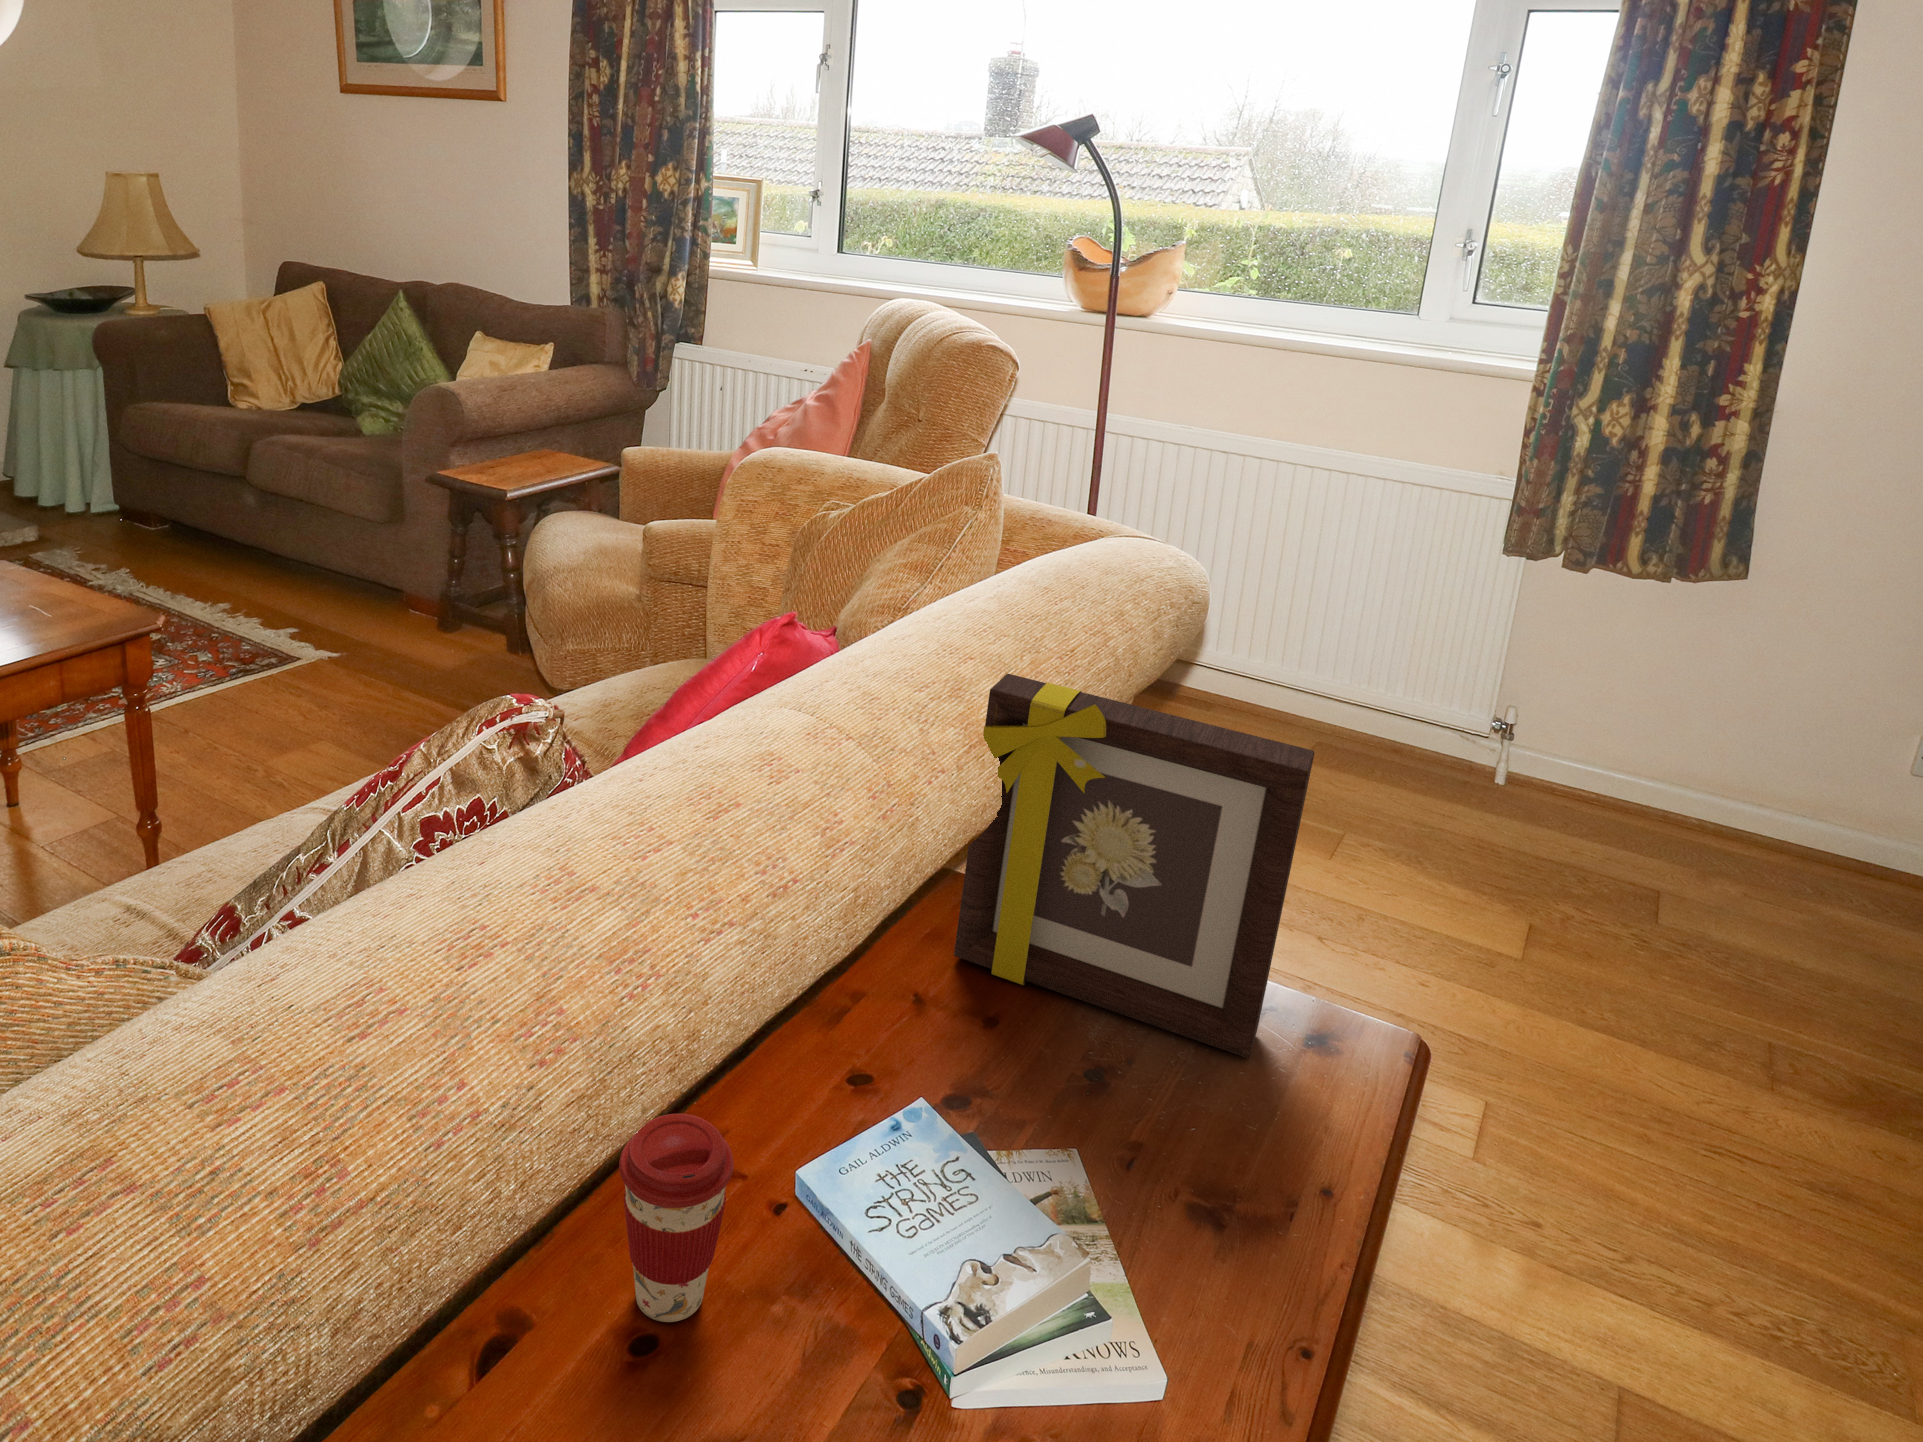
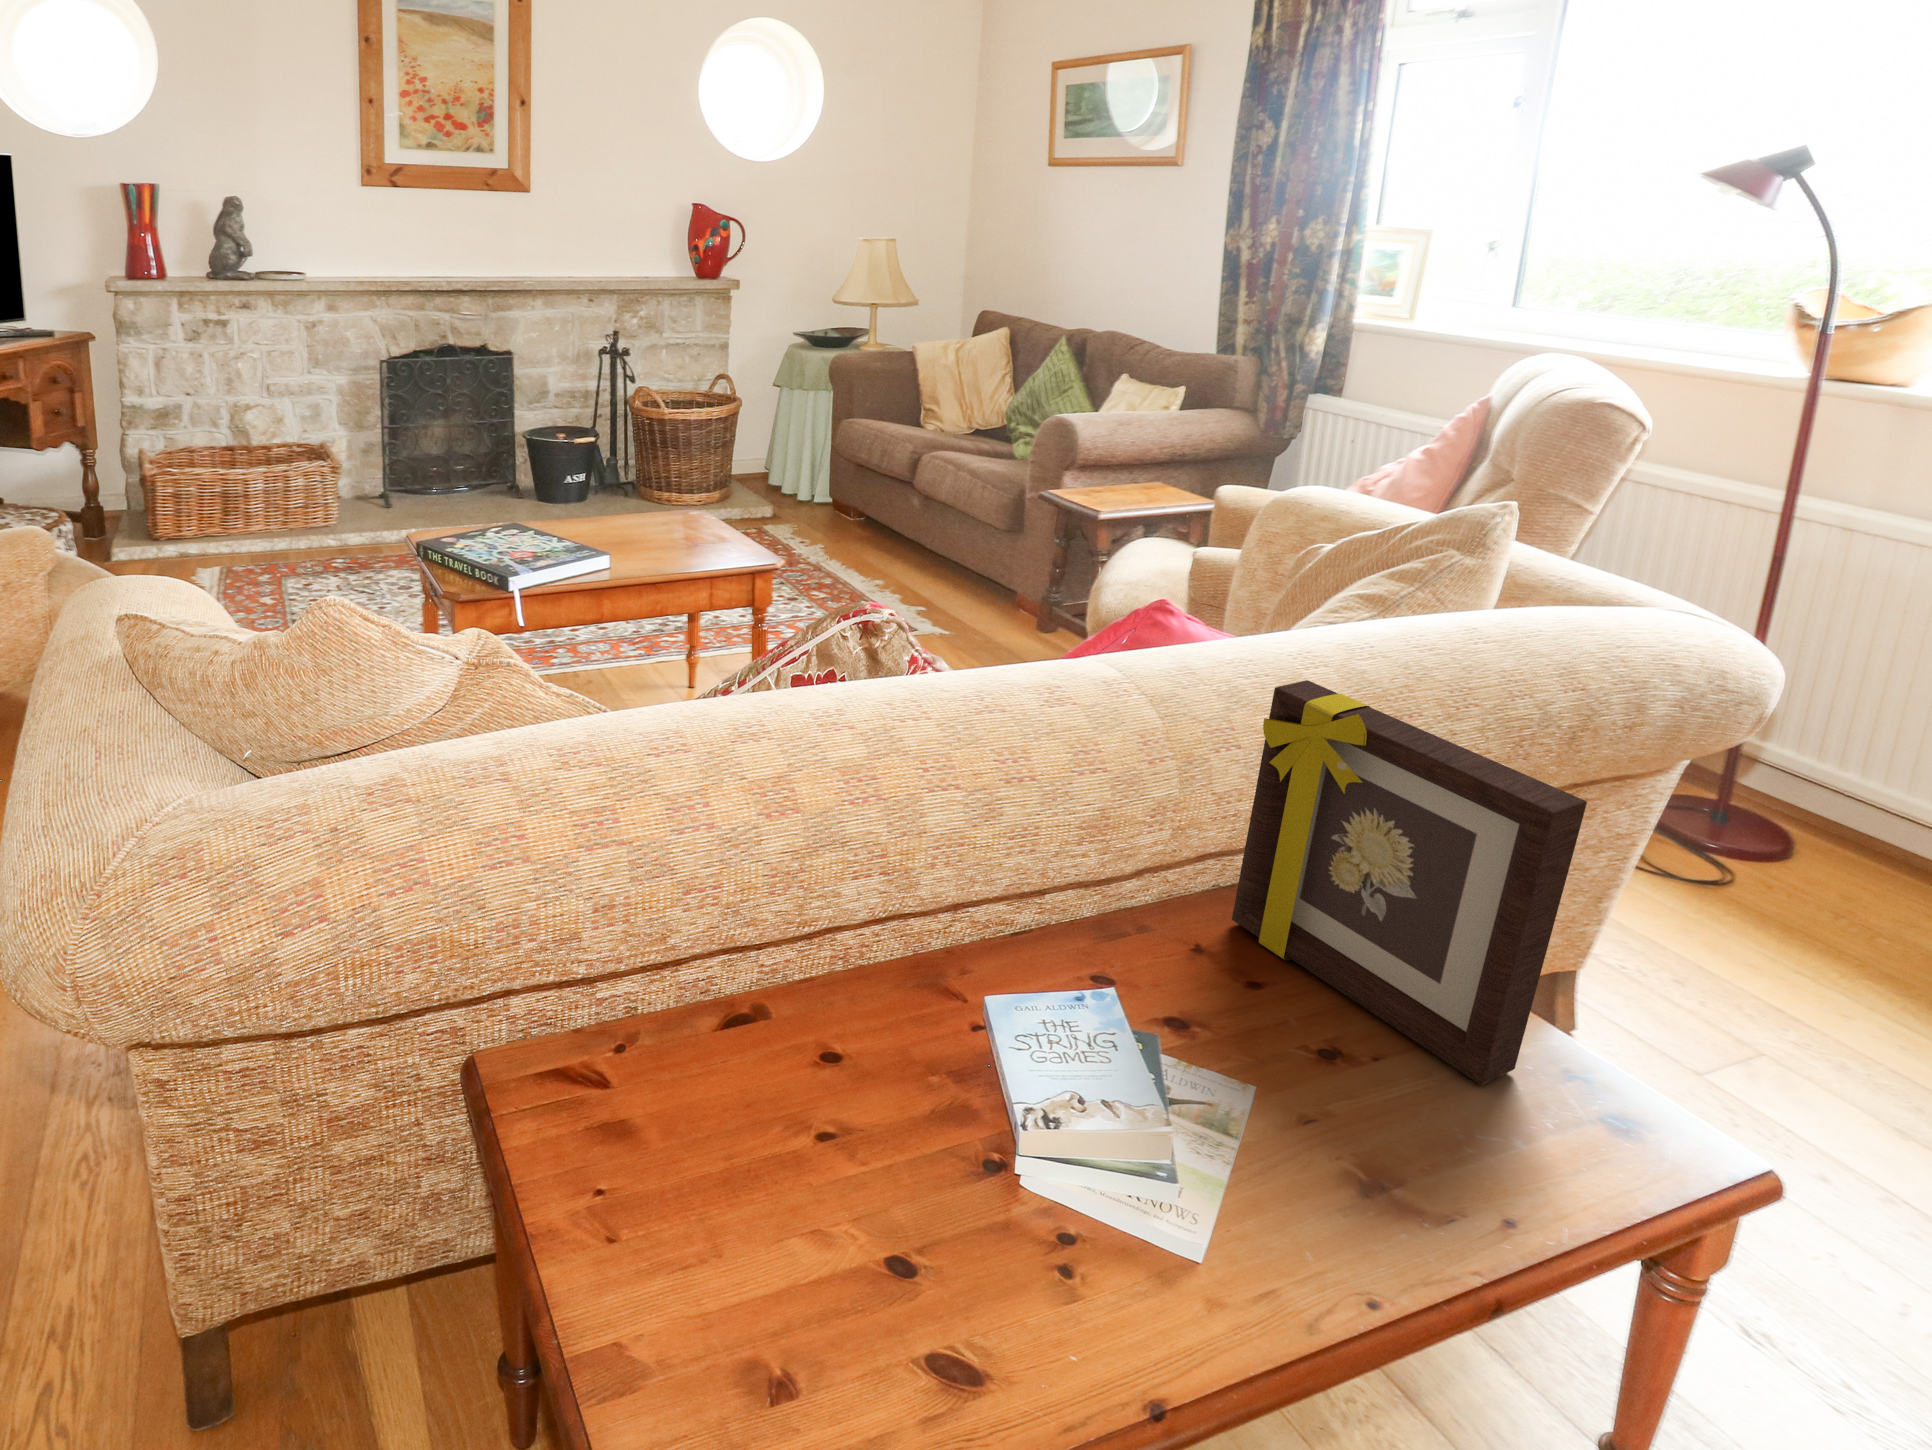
coffee cup: present [619,1114,733,1322] -> none [825,902,904,1043]

